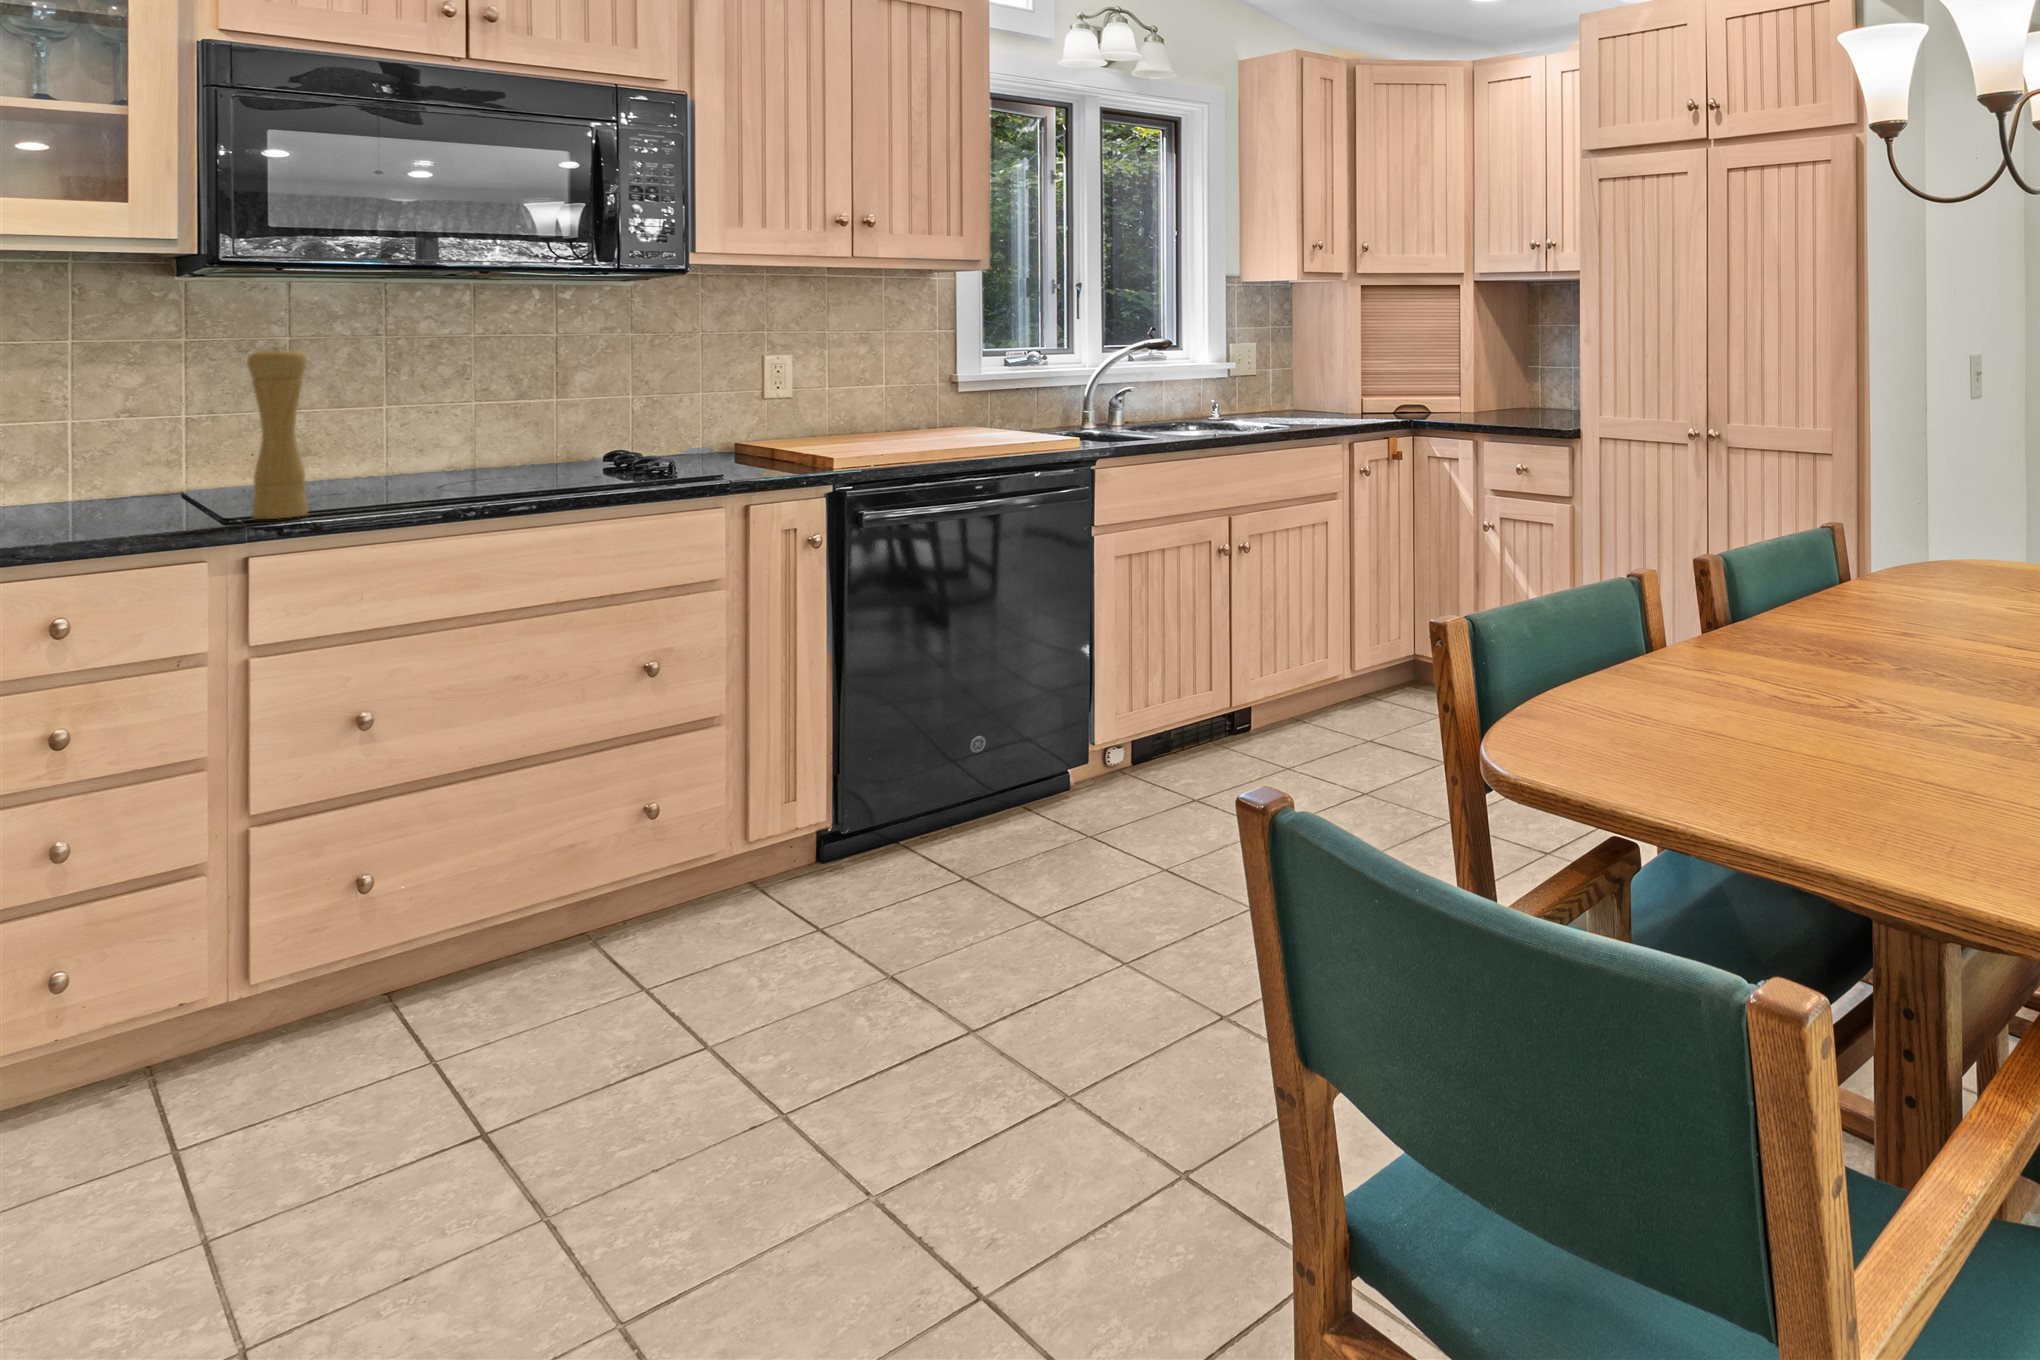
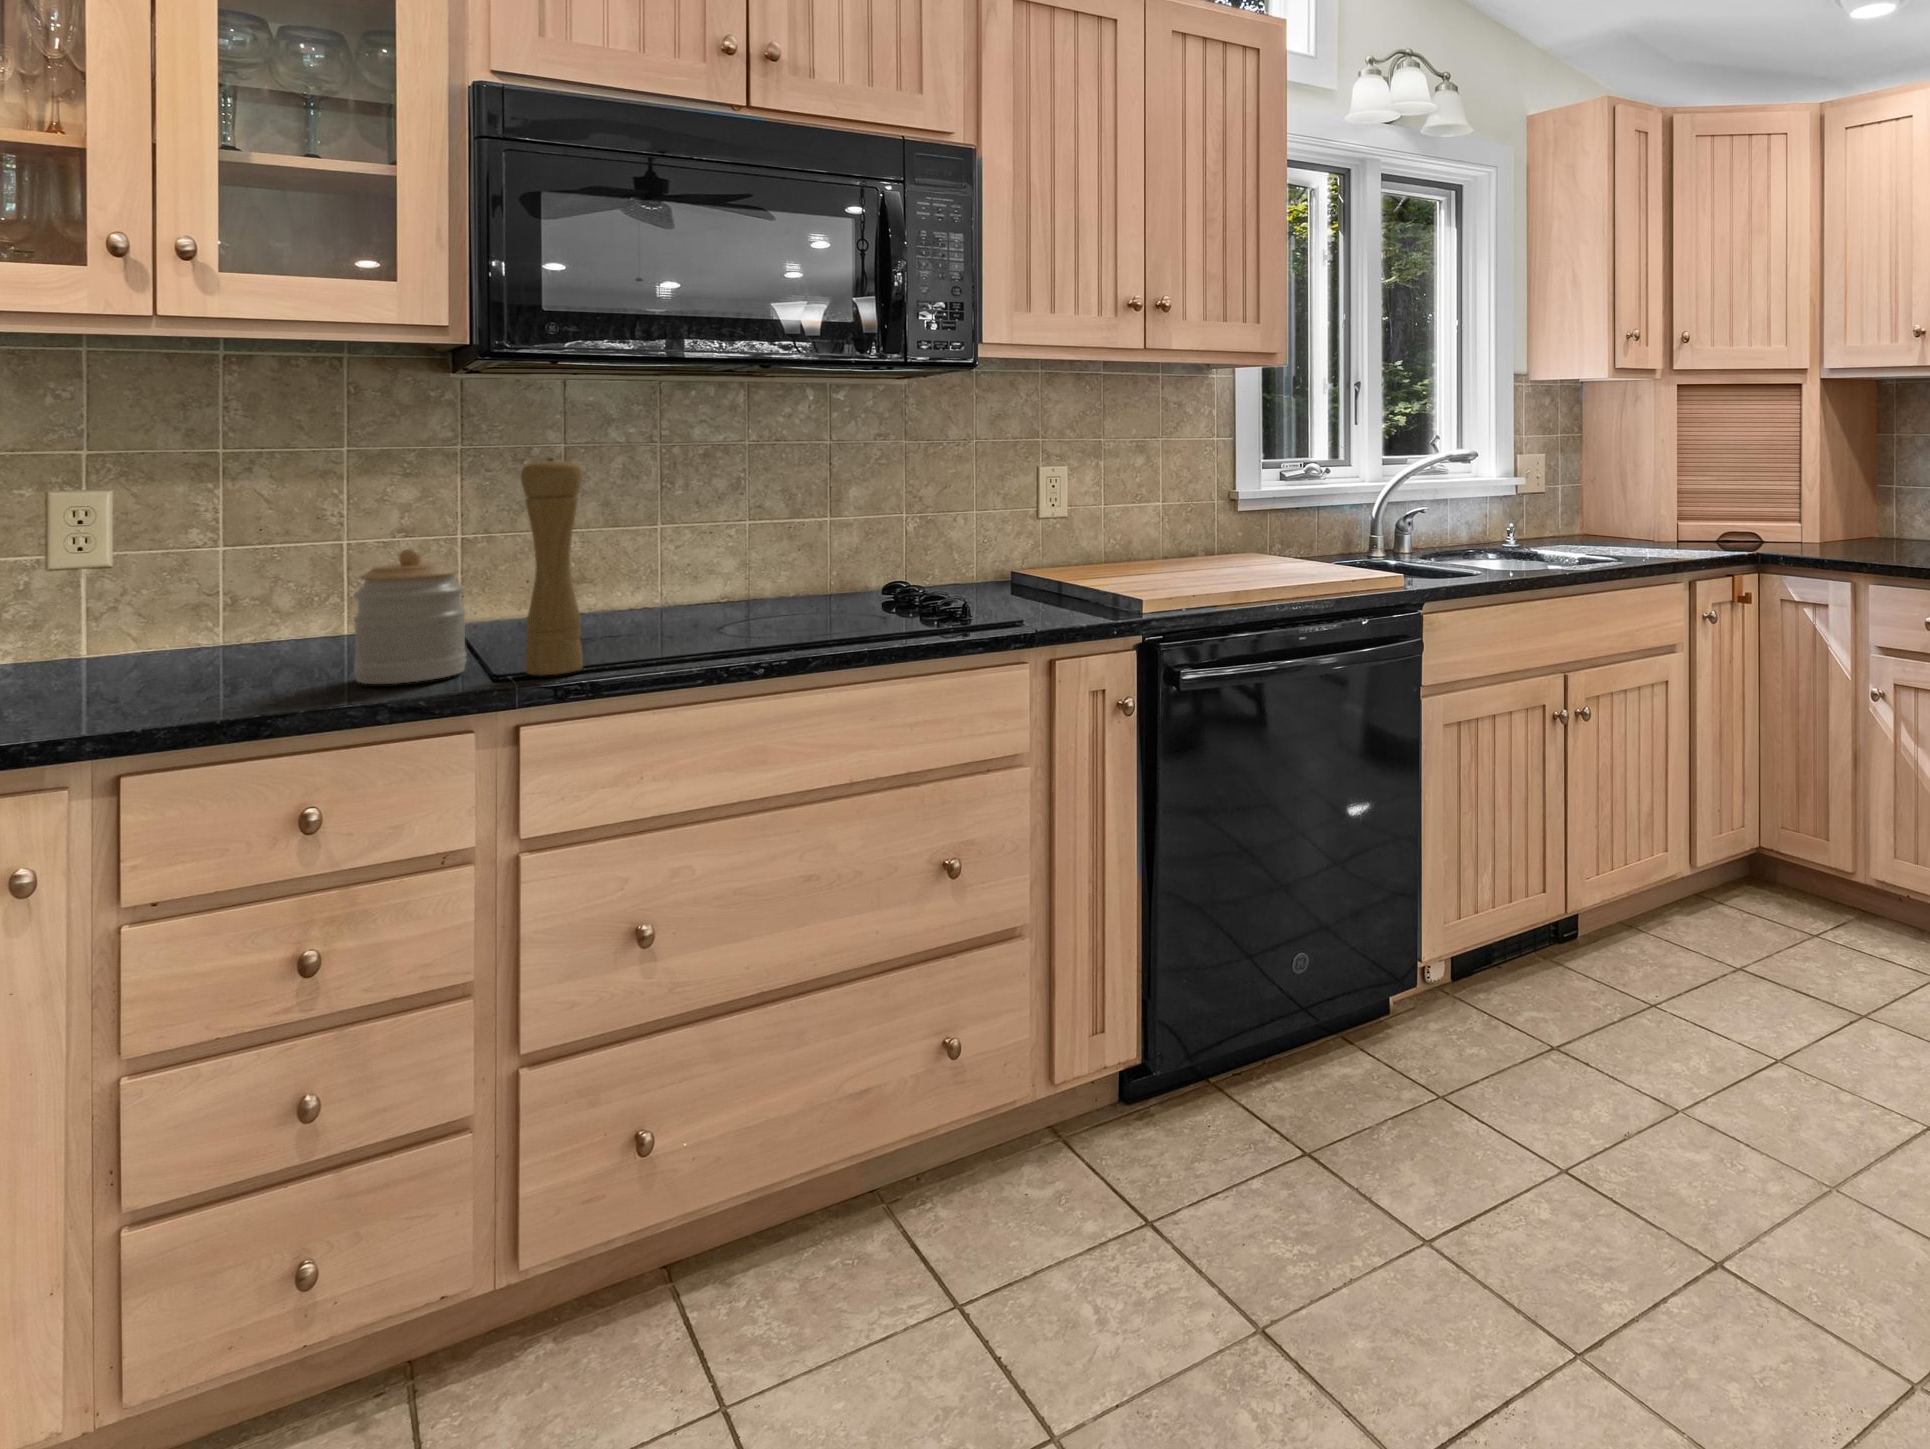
jar: none [78,421,191,529] -> present [353,548,466,684]

